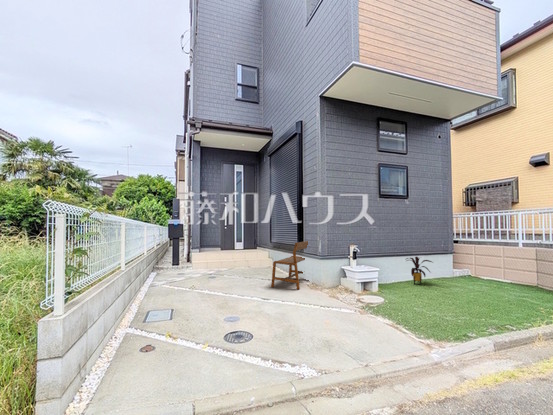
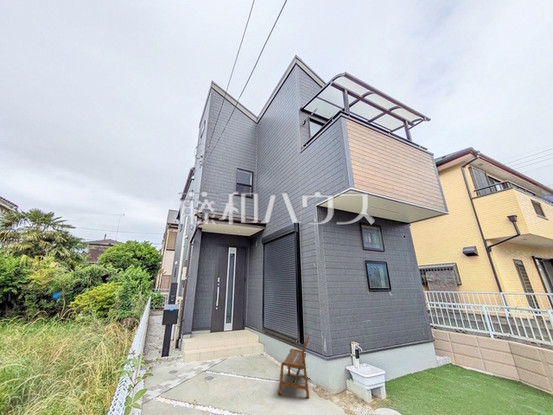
house plant: present [407,257,432,285] -> none [392,349,422,382]

